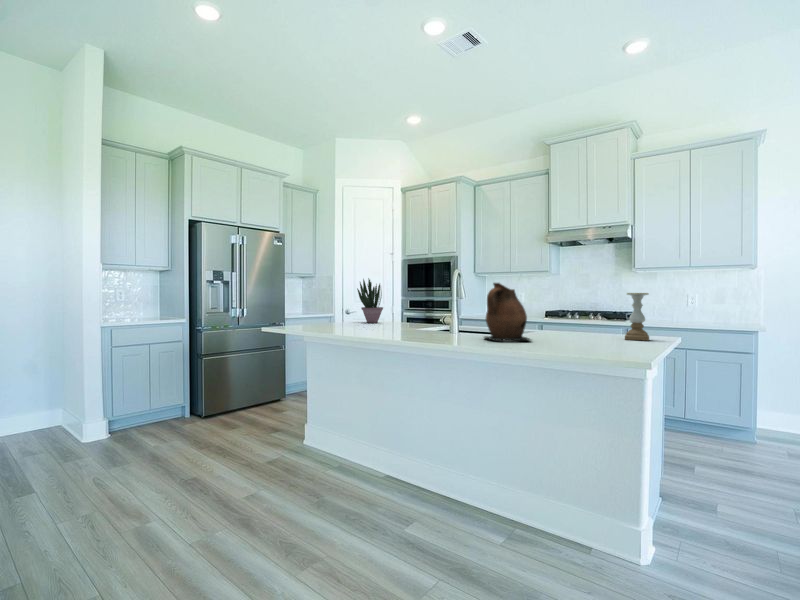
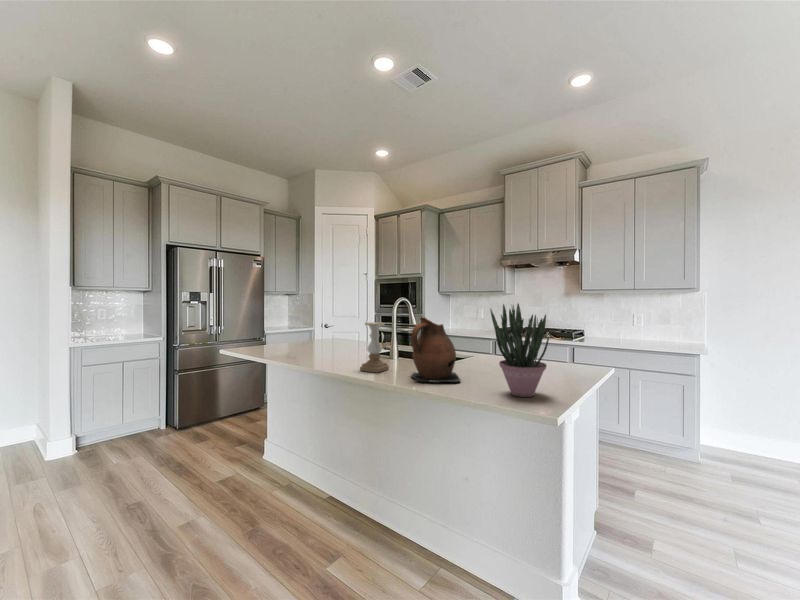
potted plant: present [357,278,383,323] -> present [490,303,550,397]
candle holder: present [625,293,649,341] -> present [360,322,389,373]

